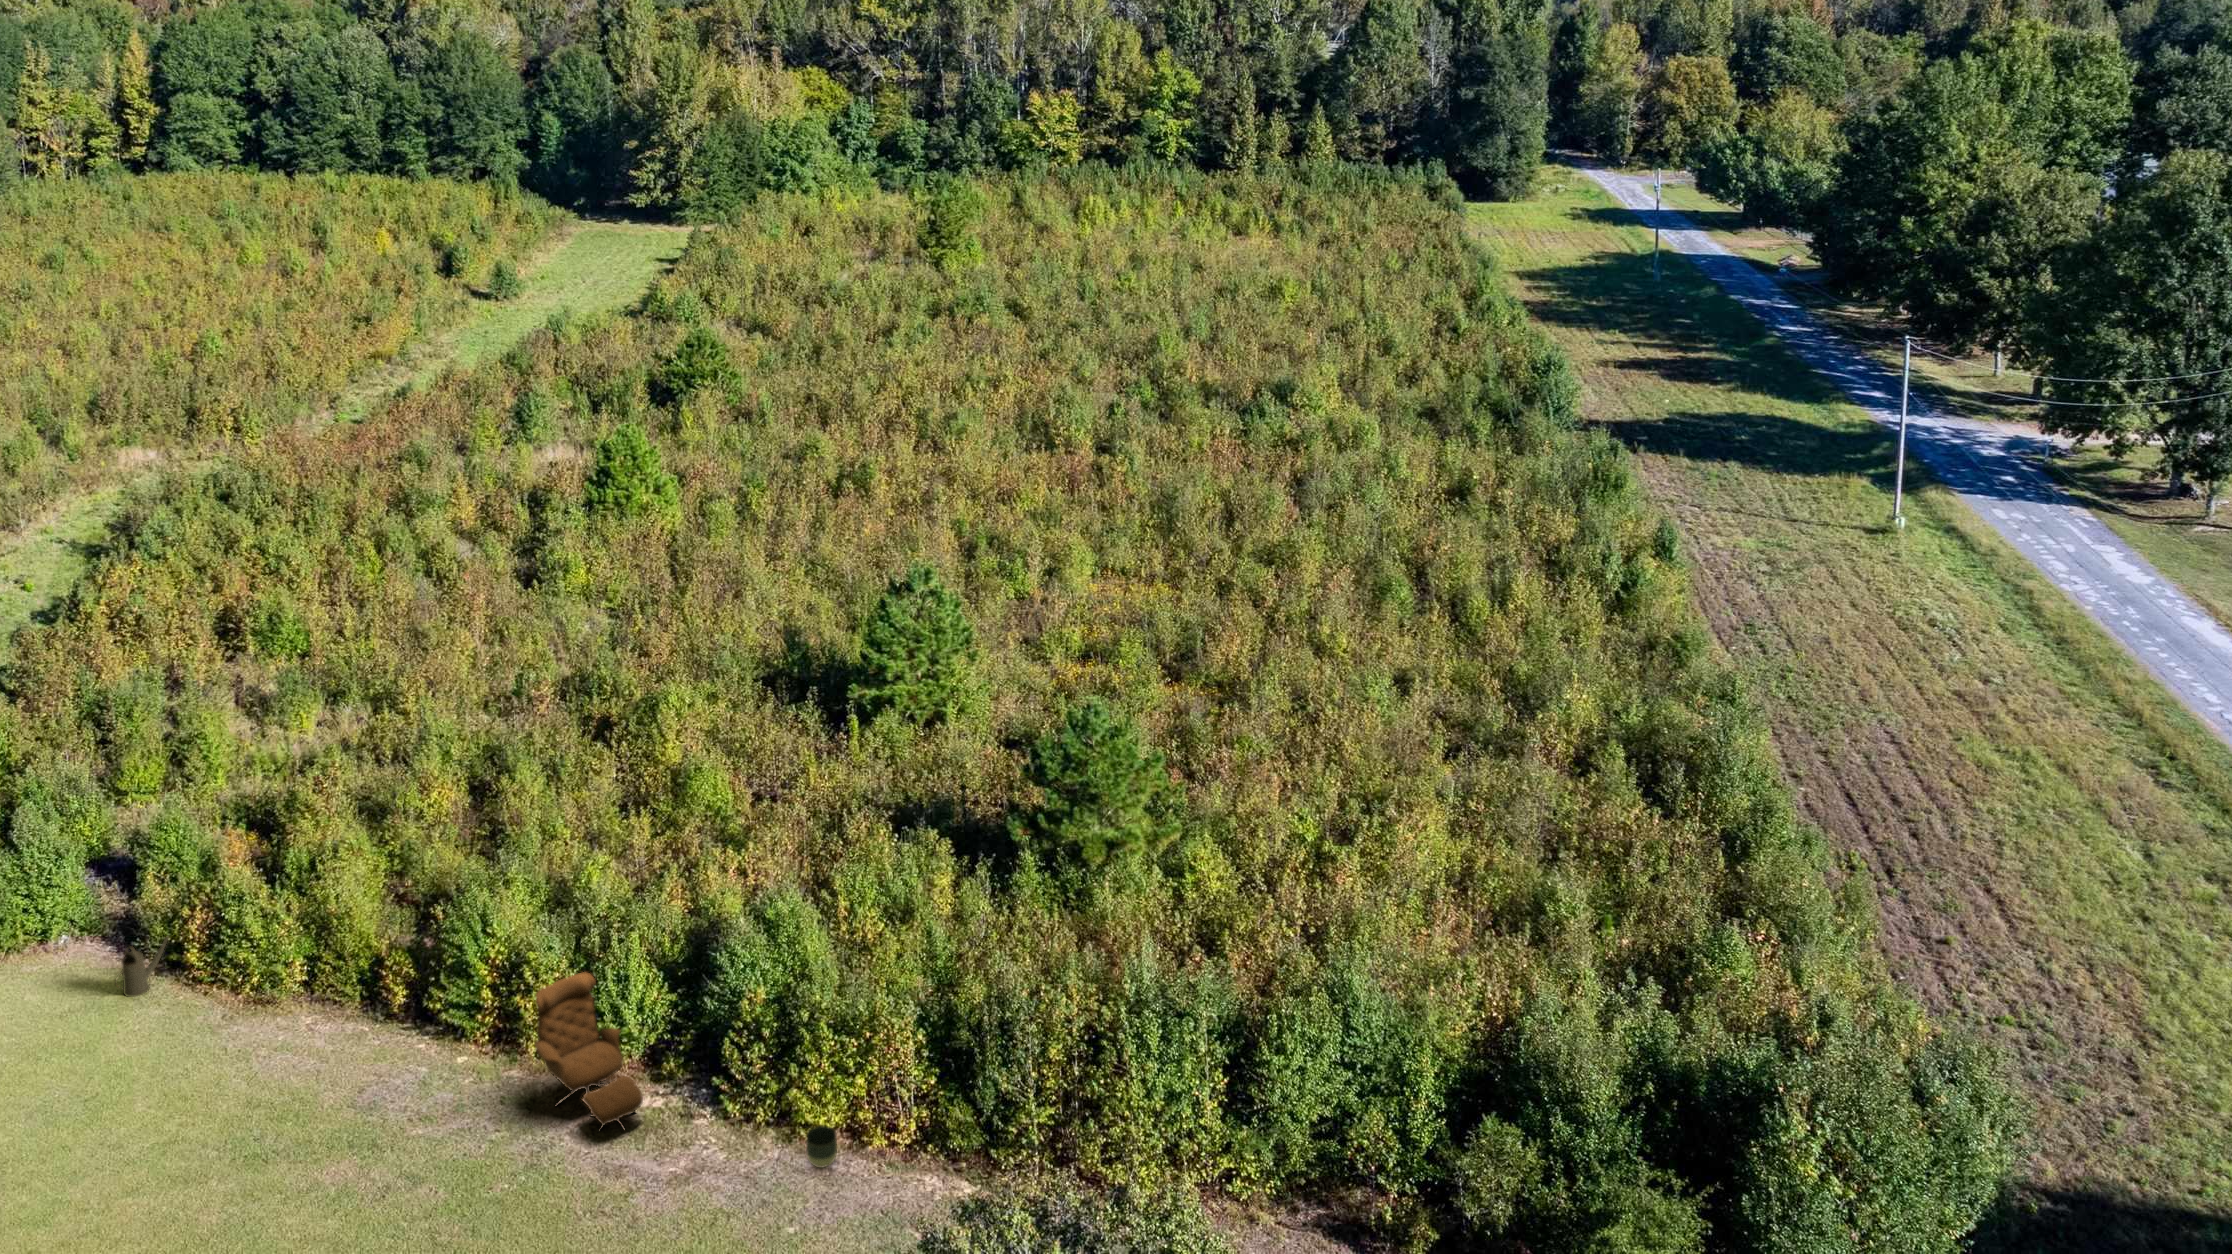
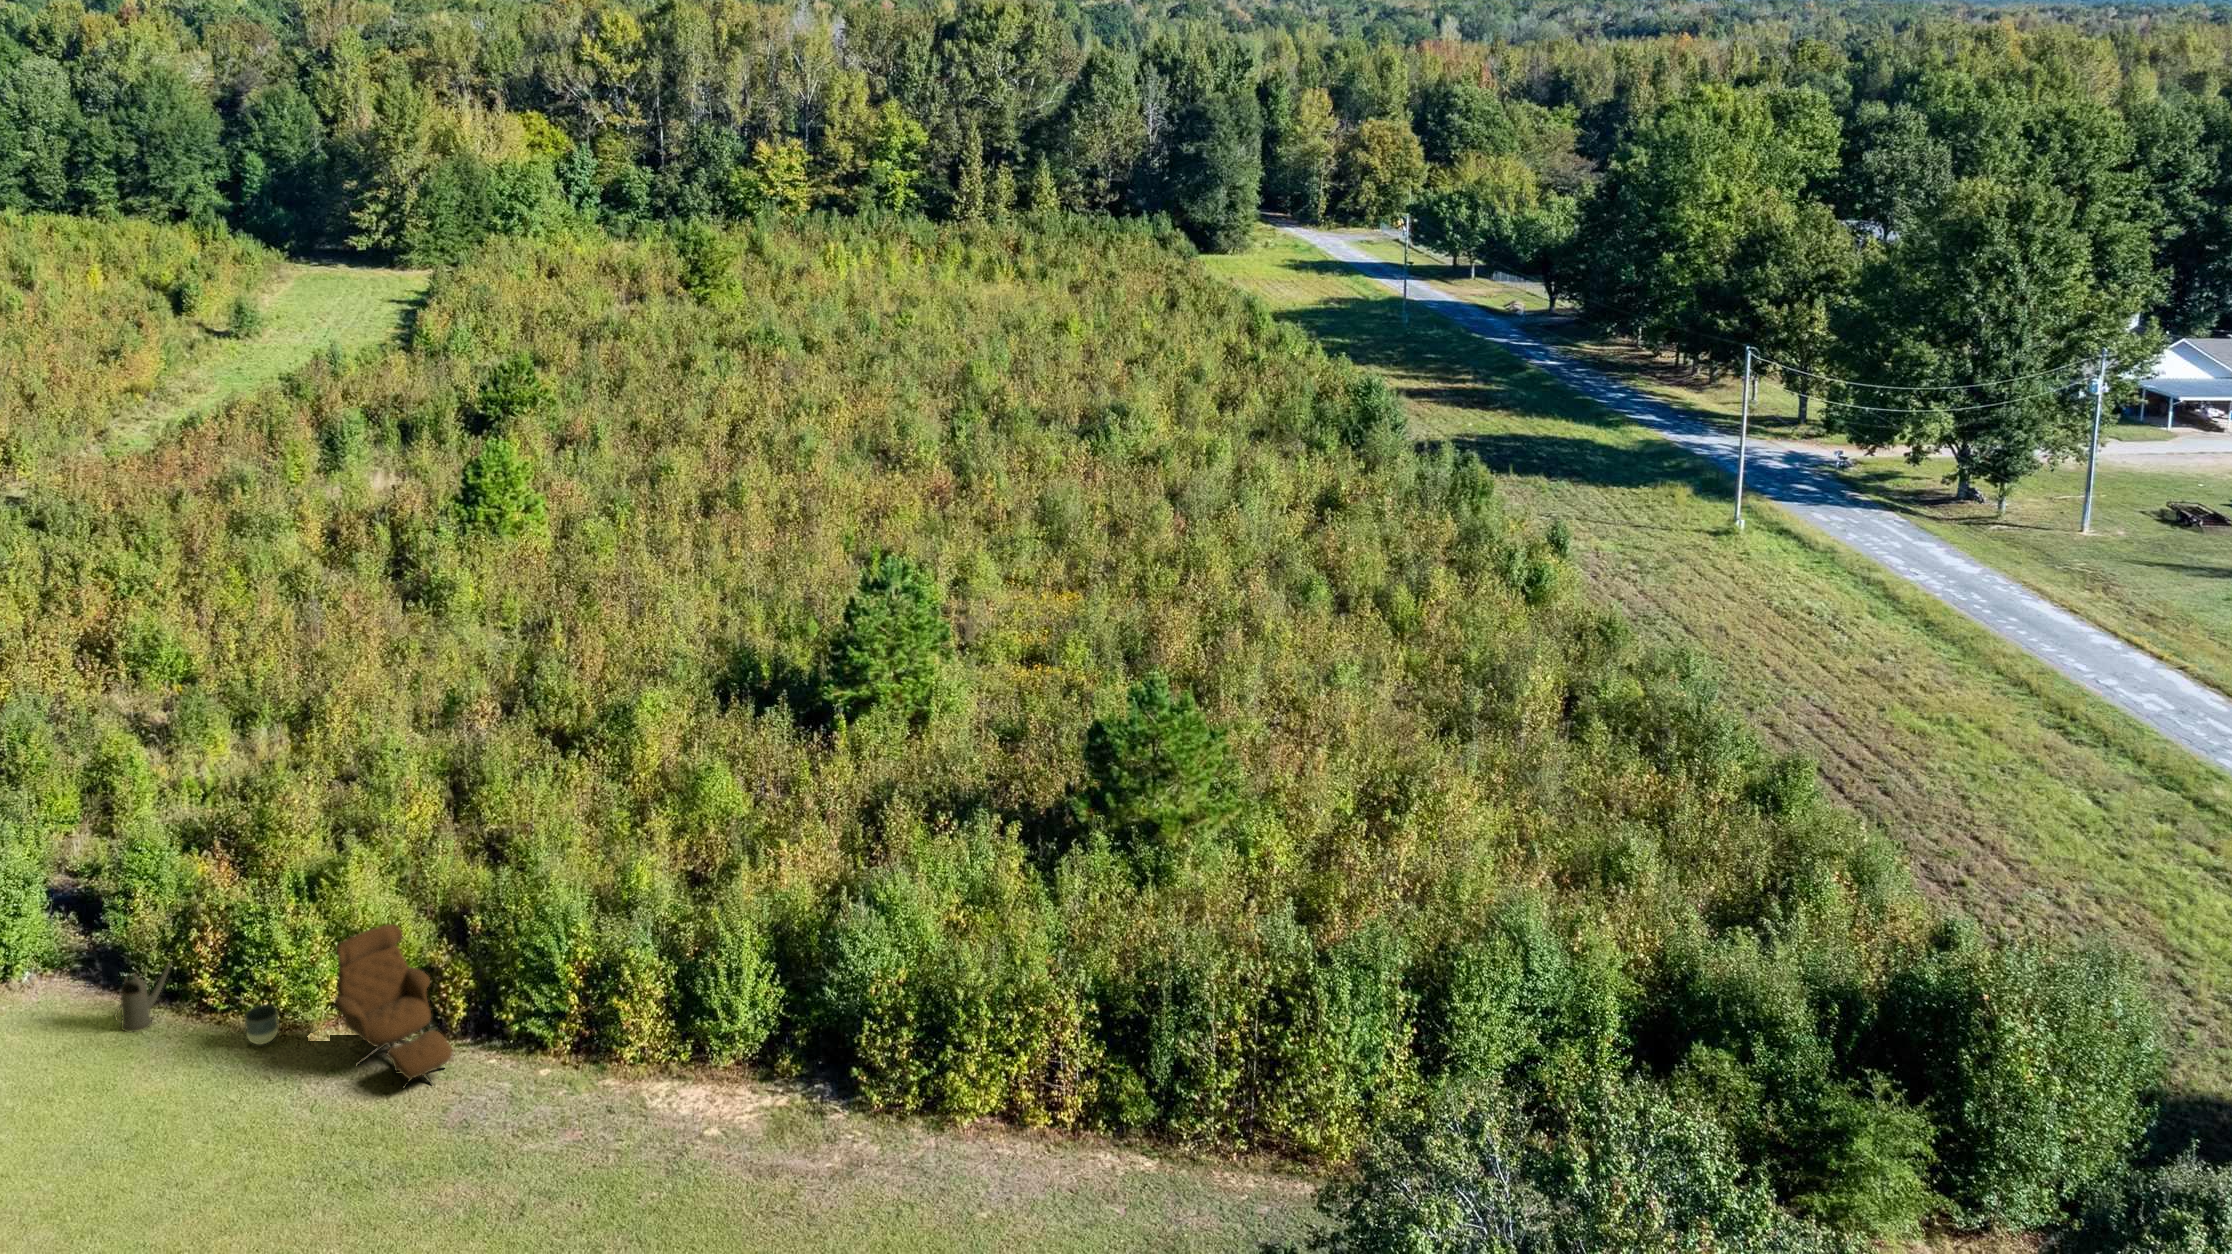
lounge chair: present [534,973,643,1133] -> present [335,924,452,1088]
planter: present [806,1125,837,1167] -> present [245,1004,279,1045]

